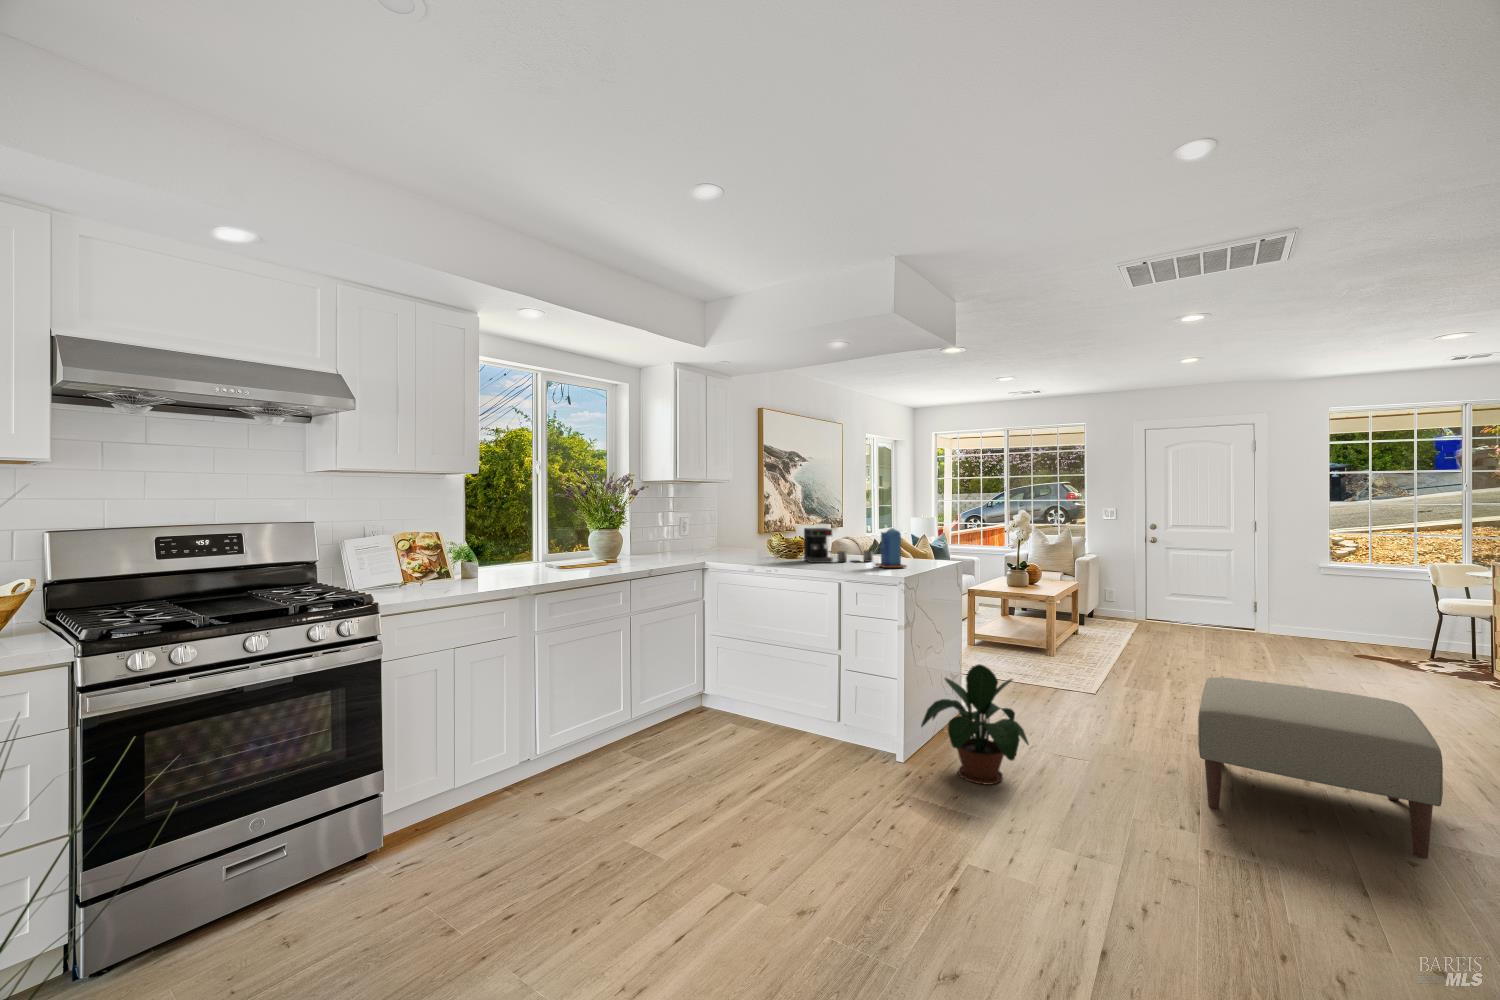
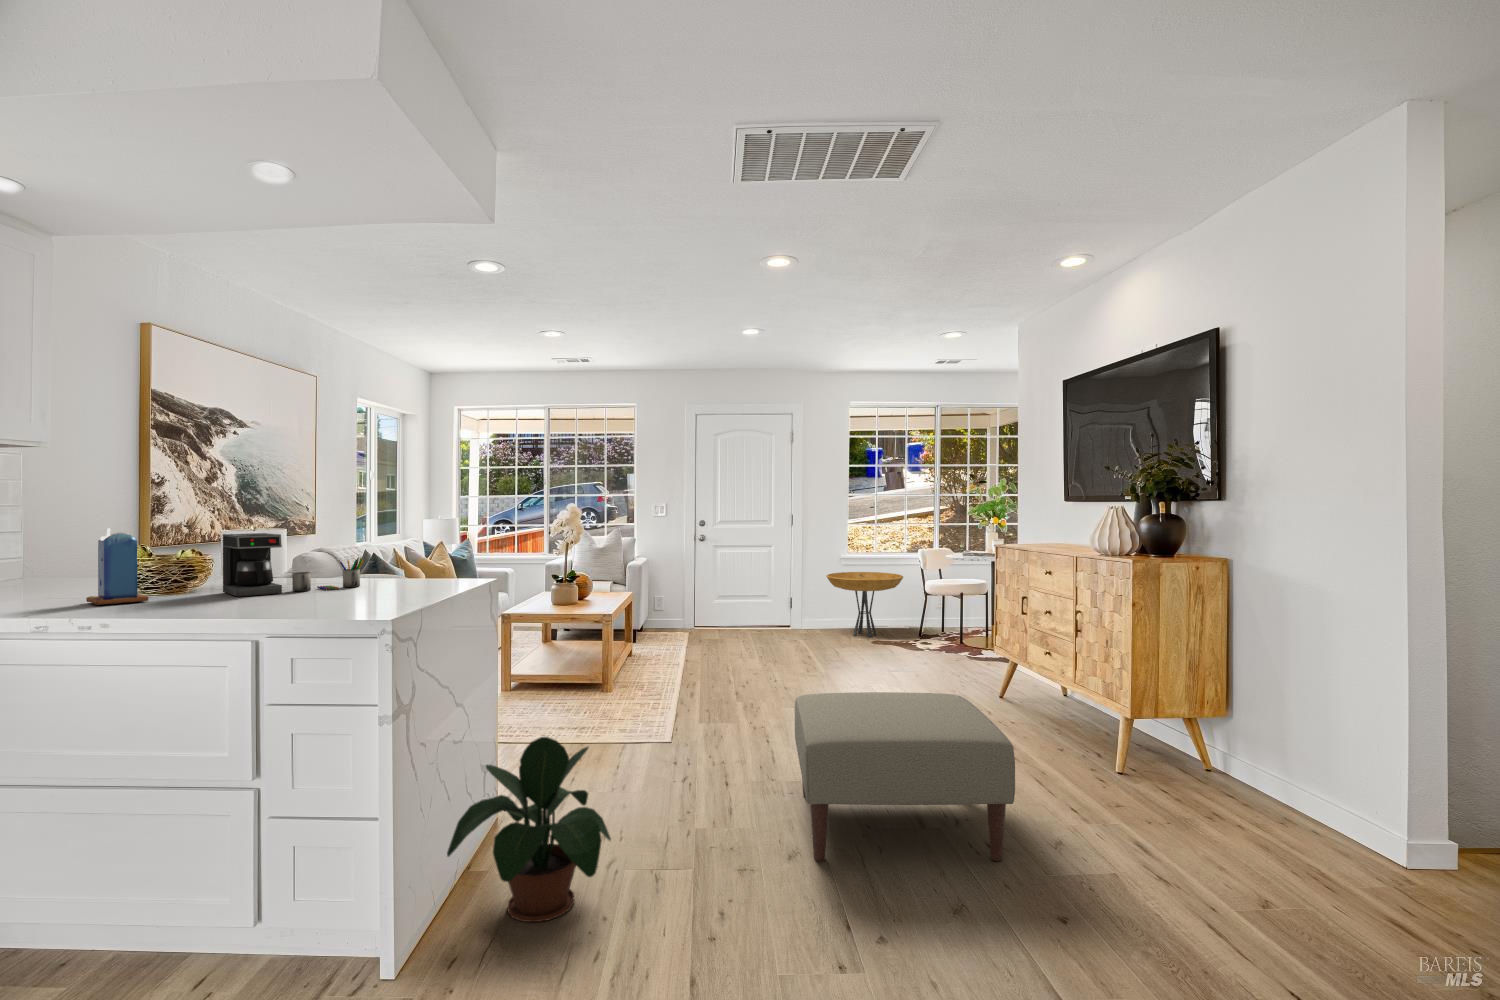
candle: present [875,525,906,568] -> present [86,528,148,605]
side table: none [1296,580,1406,650] -> present [826,572,903,637]

